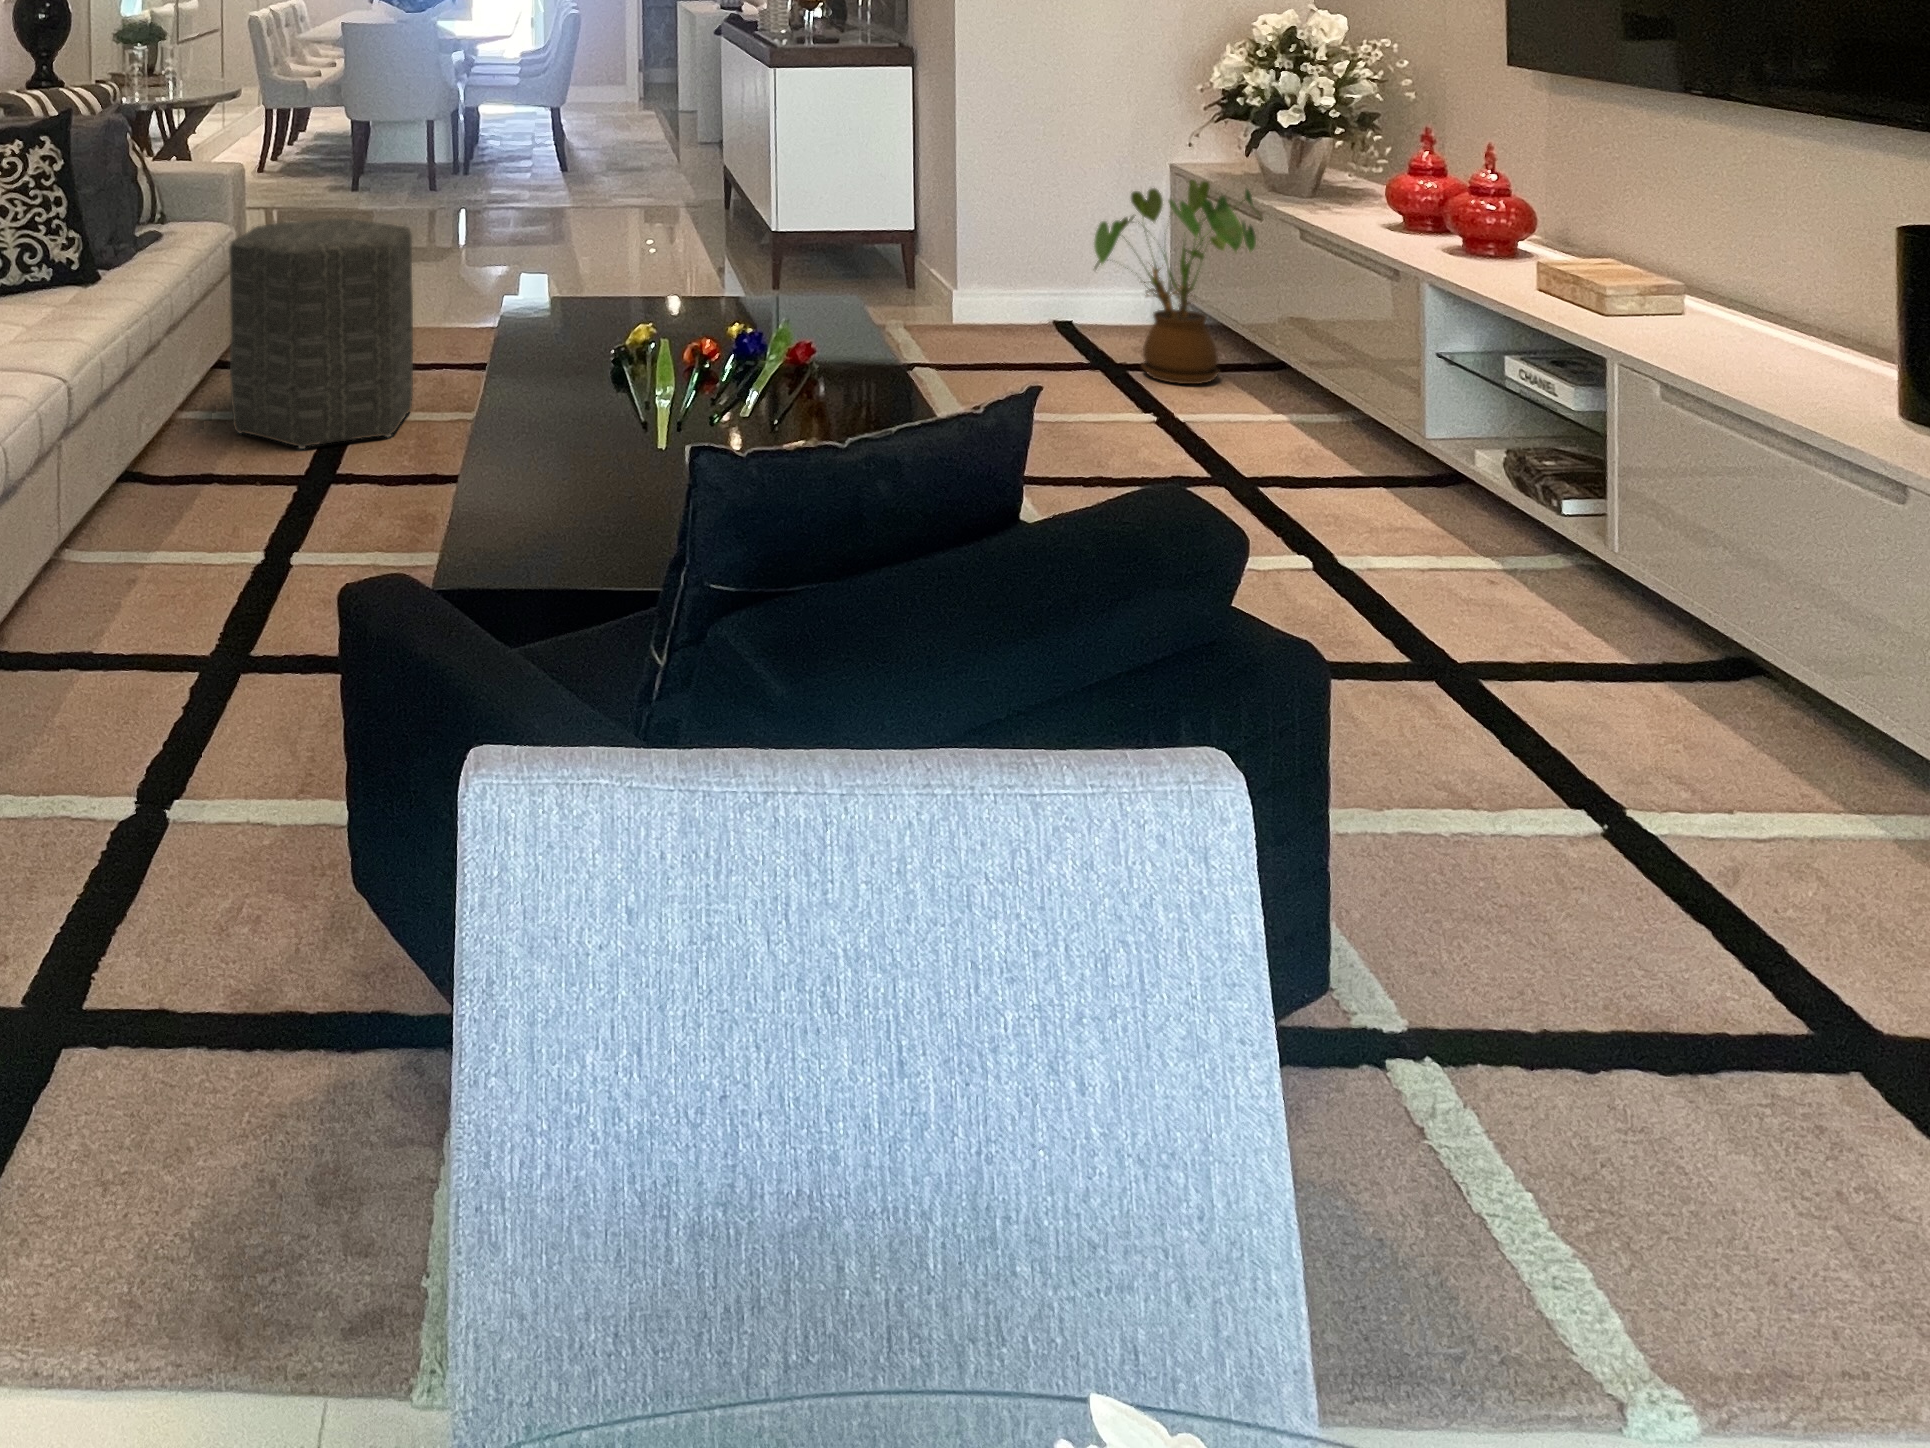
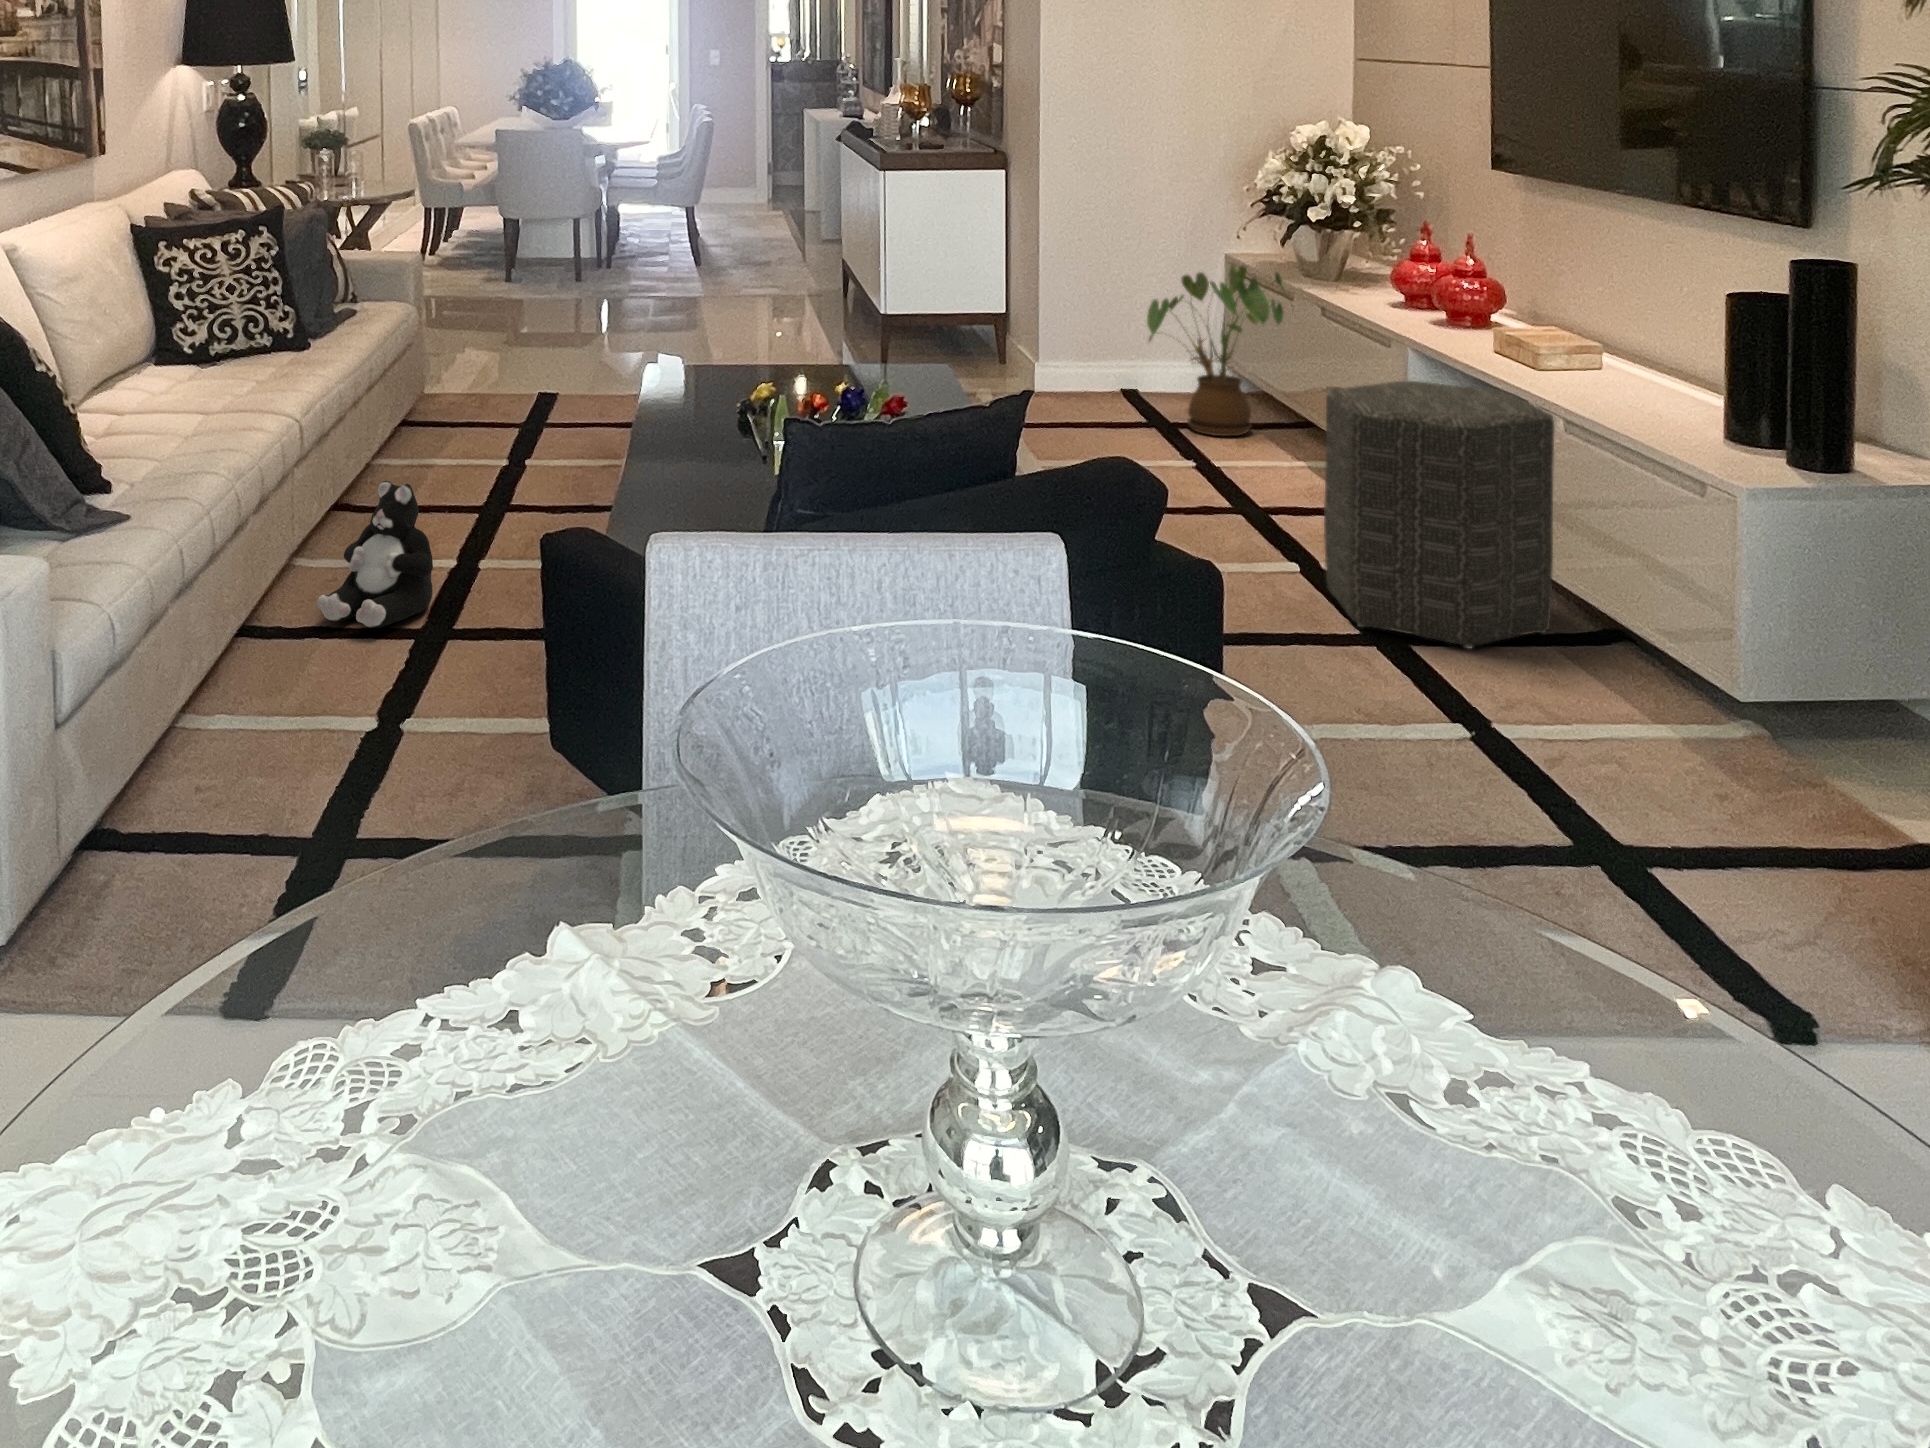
ottoman: present [229,218,413,449] -> present [1324,381,1554,649]
plush toy: none [79,462,229,657] -> present [317,481,433,628]

